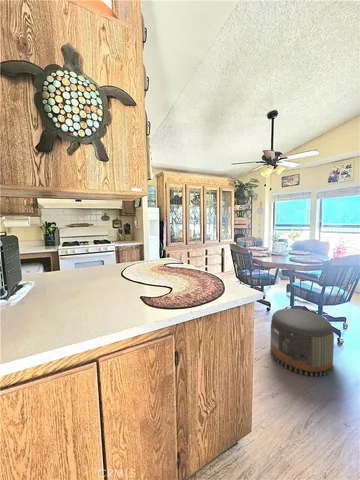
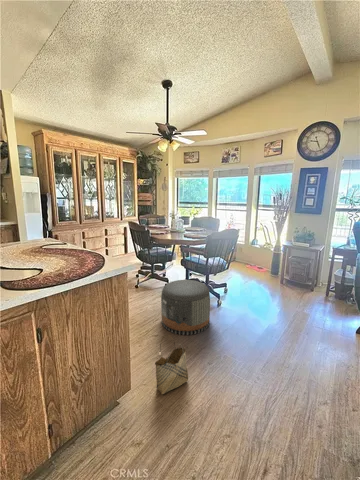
woven basket: none [280,376,321,450] -> present [155,335,188,394]

